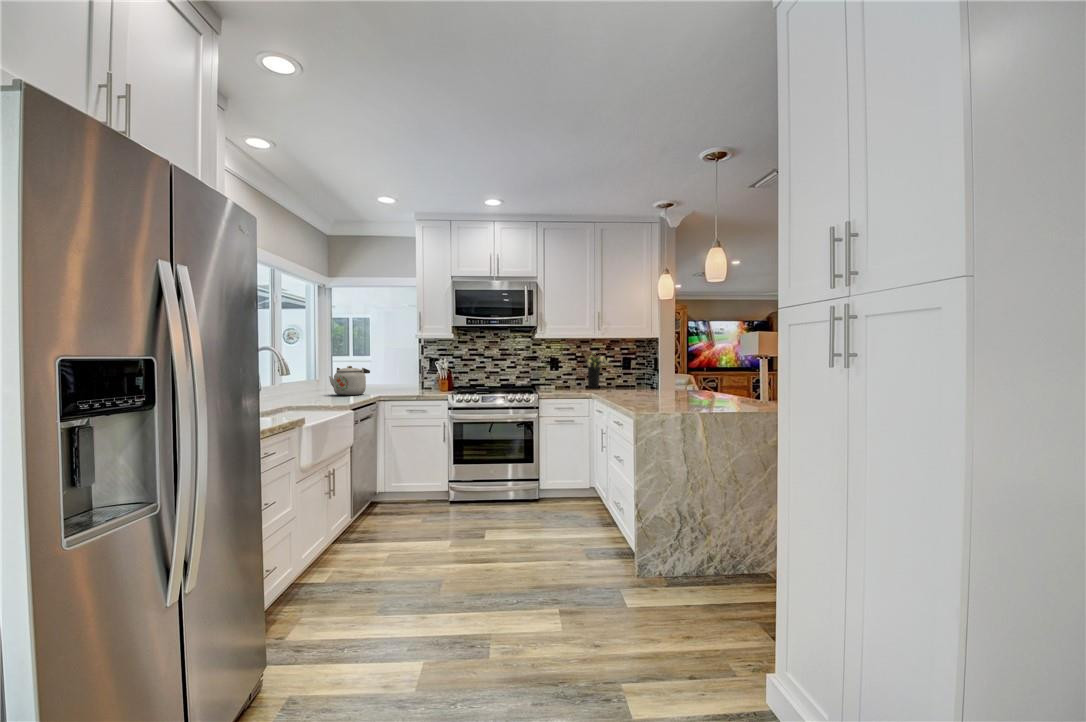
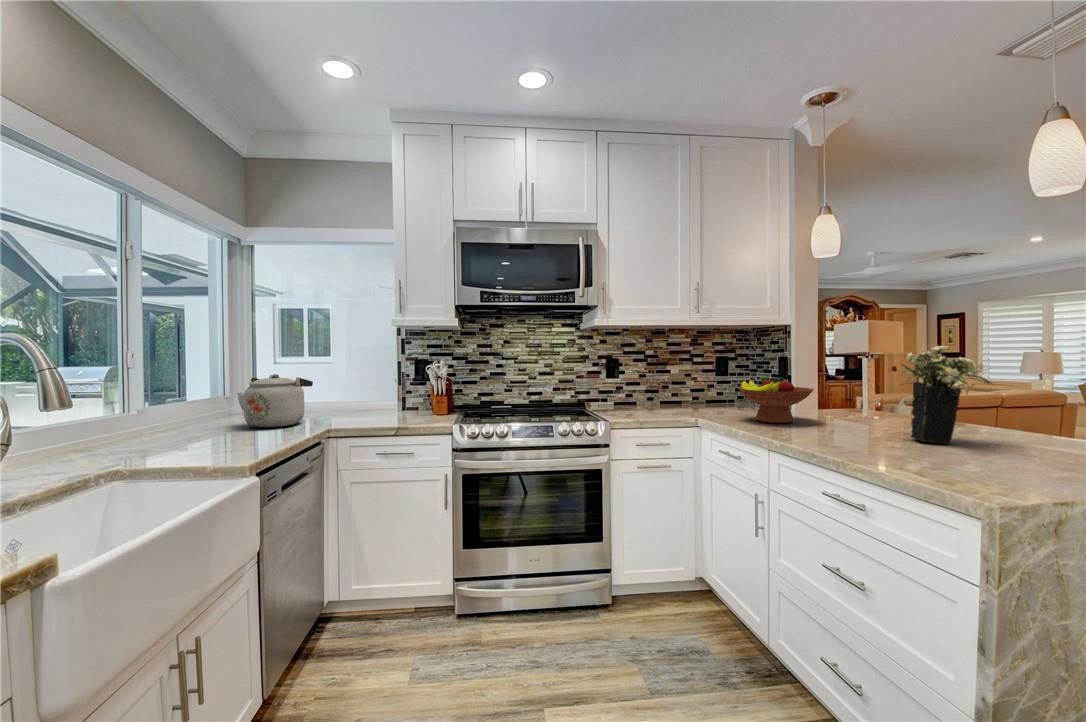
flower arrangement: present [586,352,609,388] -> present [902,344,992,444]
fruit bowl: none [613,367,653,394] -> present [738,377,814,423]

